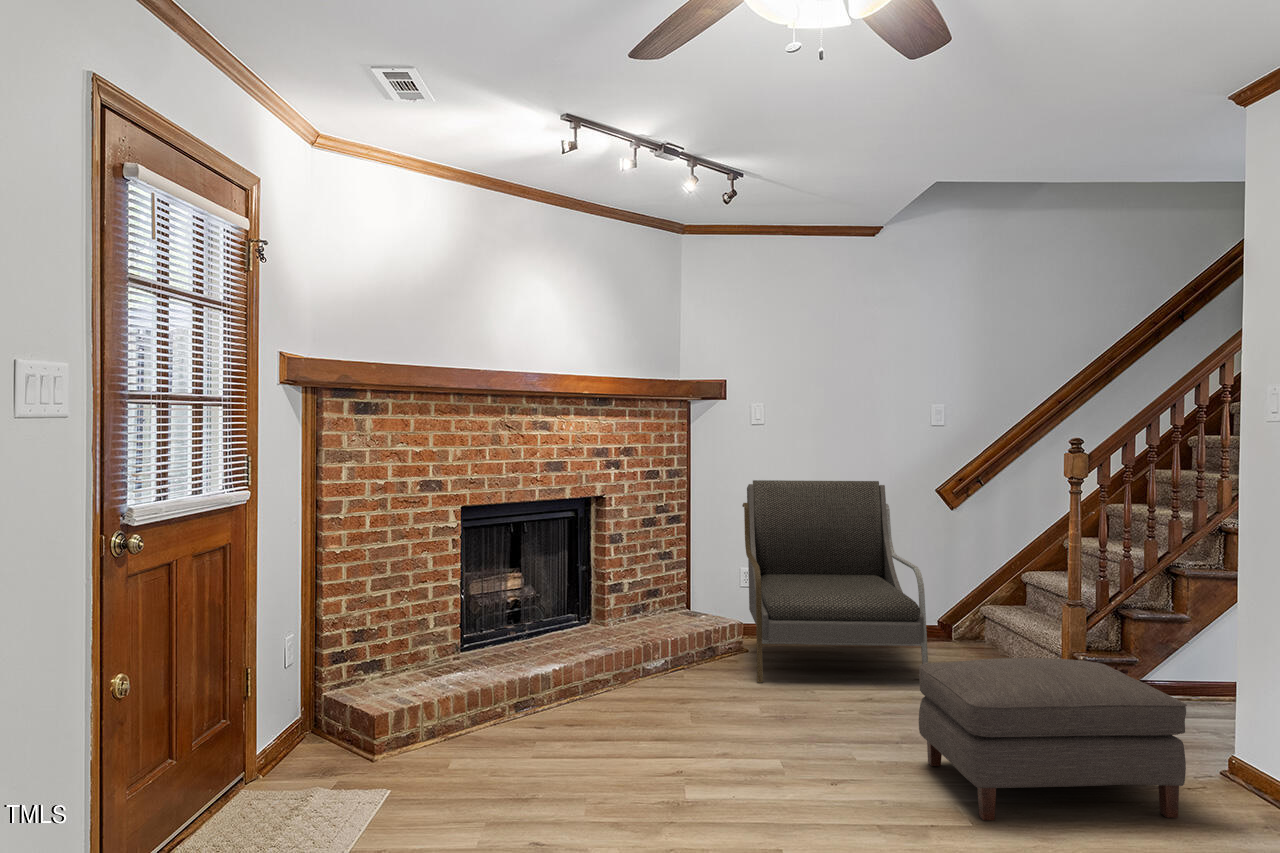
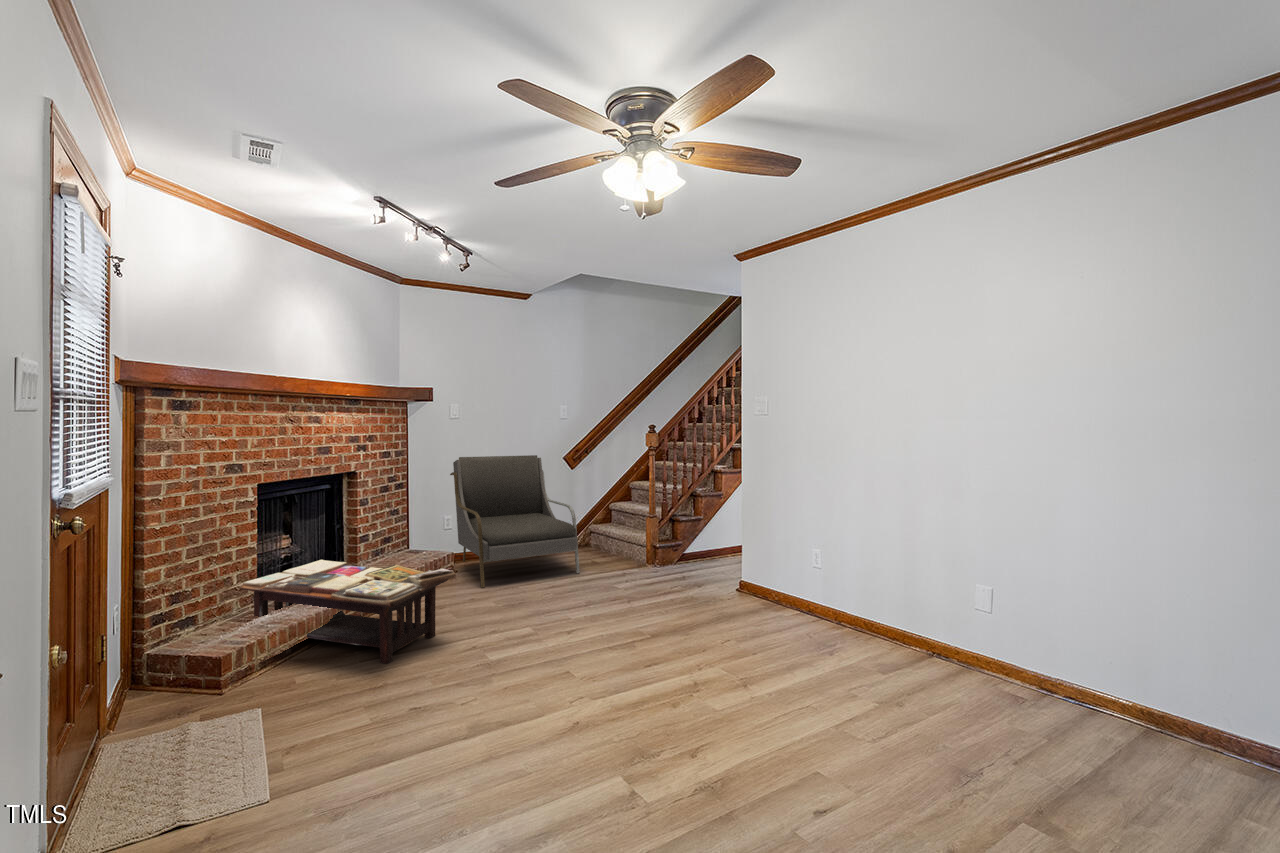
coffee table: none [433,610,662,768] -> present [240,560,456,664]
ottoman: present [919,658,1187,820] -> none [603,545,729,632]

